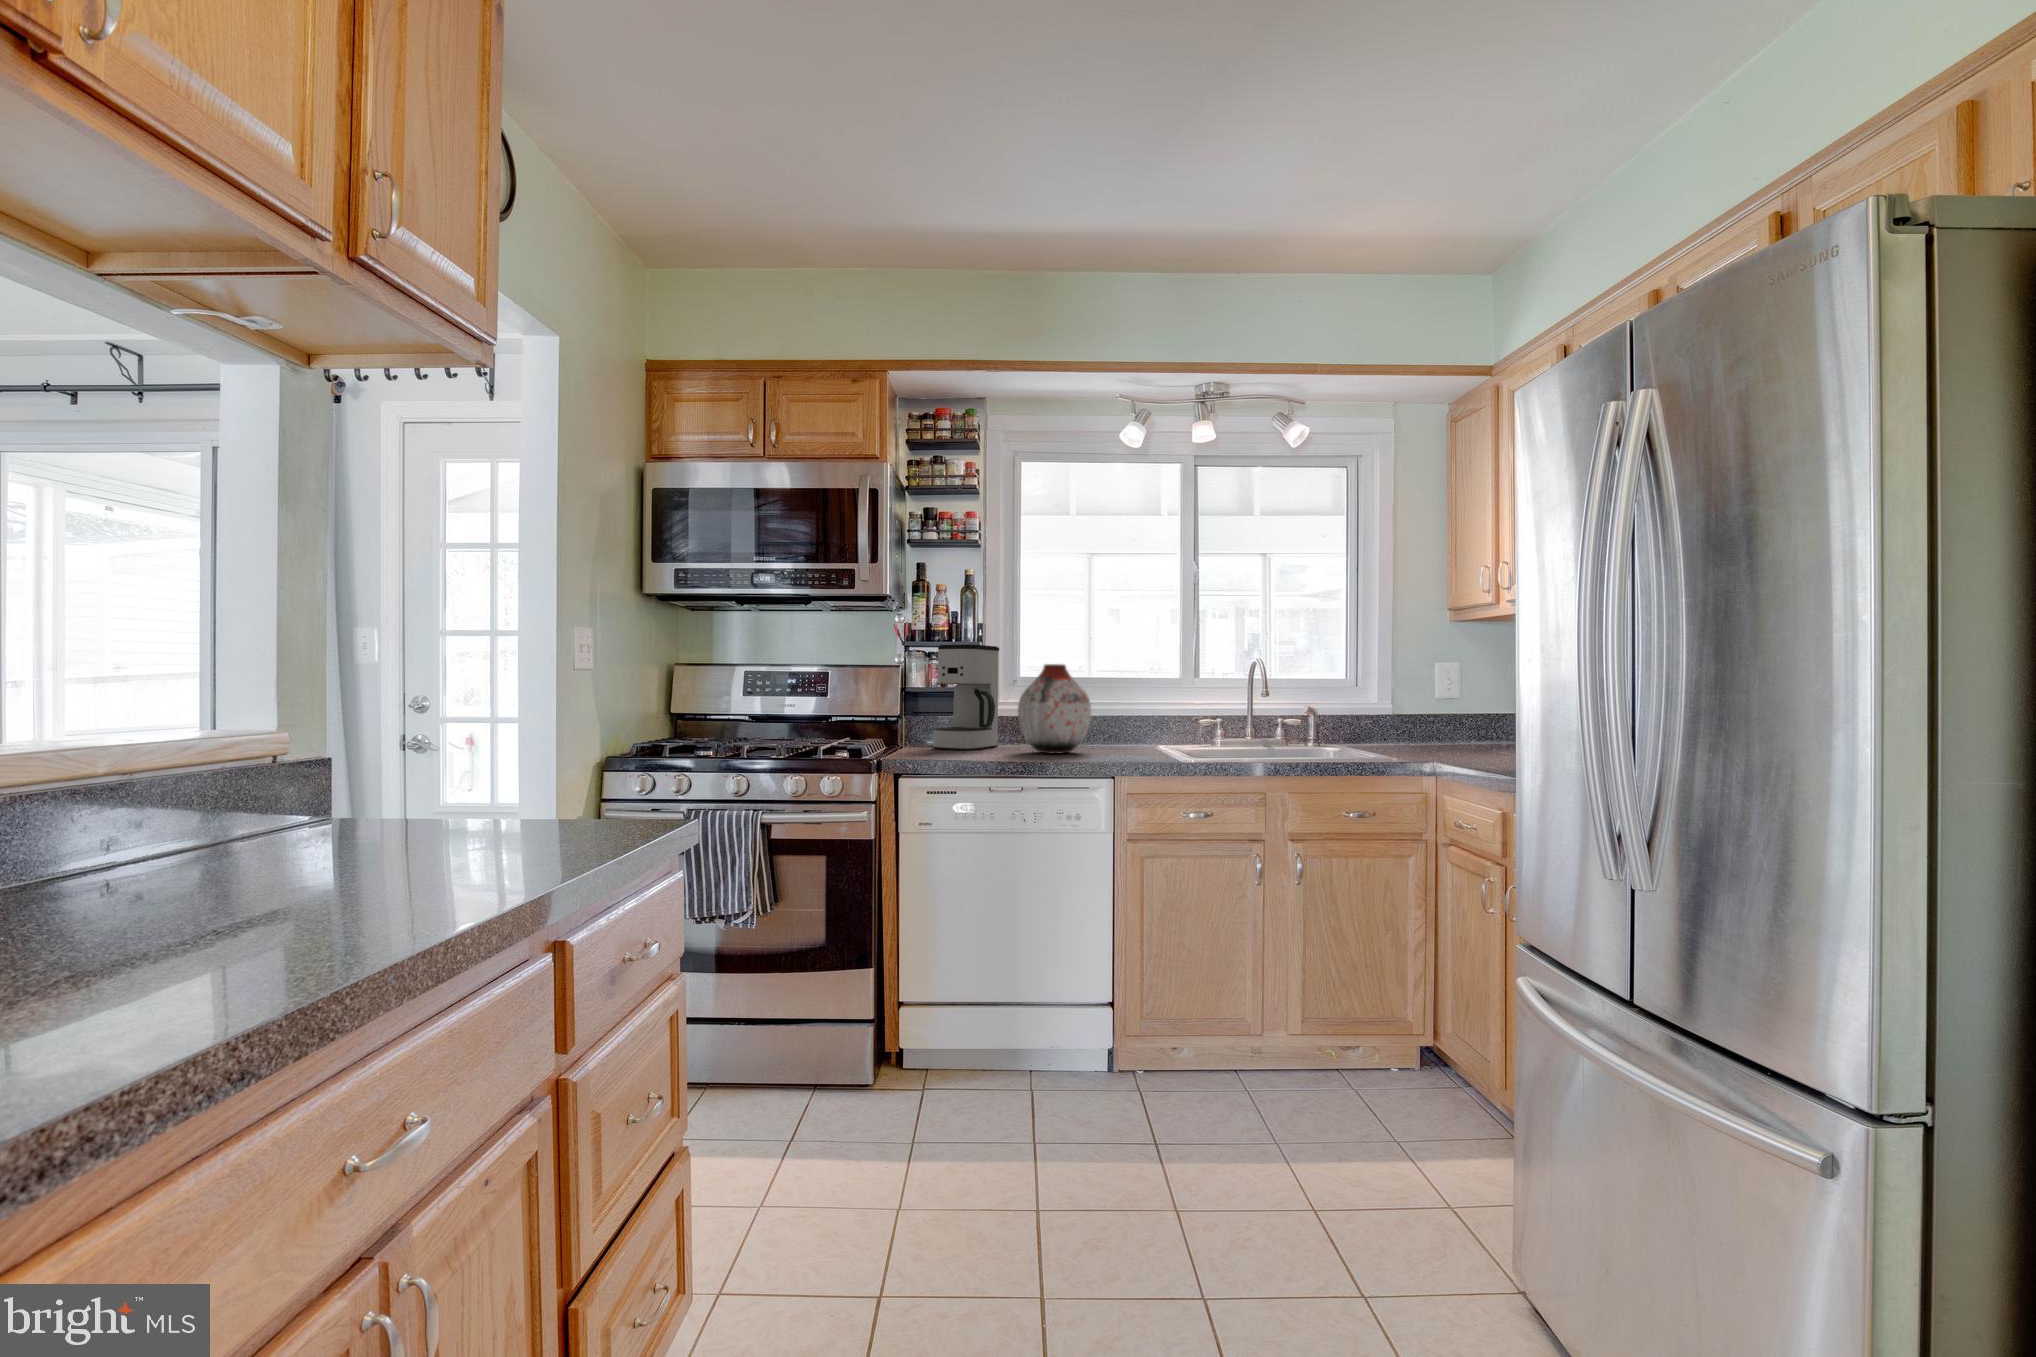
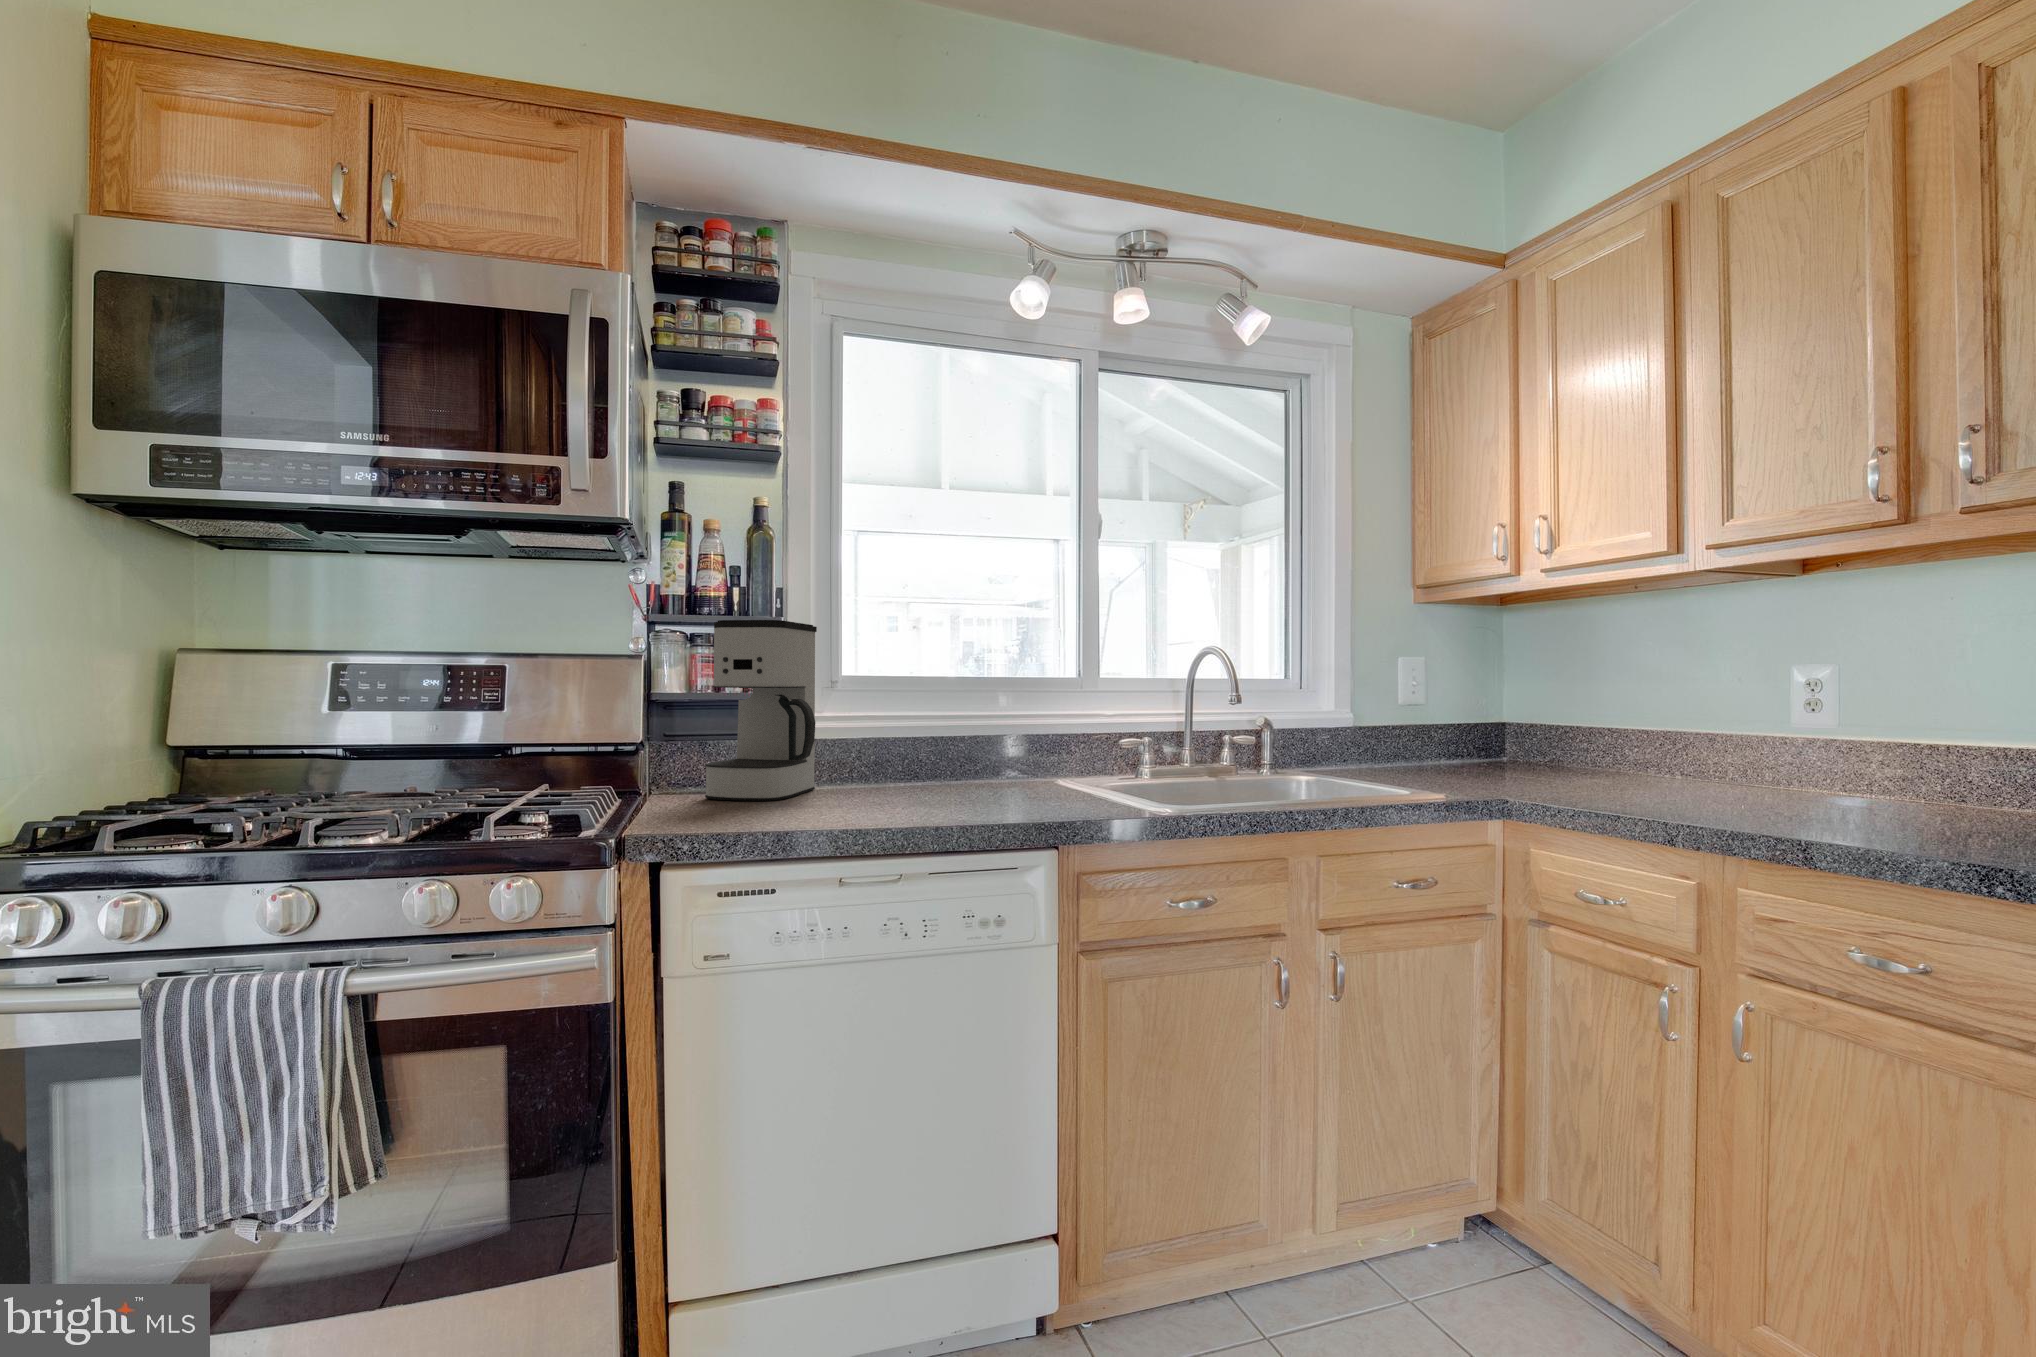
vase: present [1018,664,1091,753] -> none [865,654,988,804]

